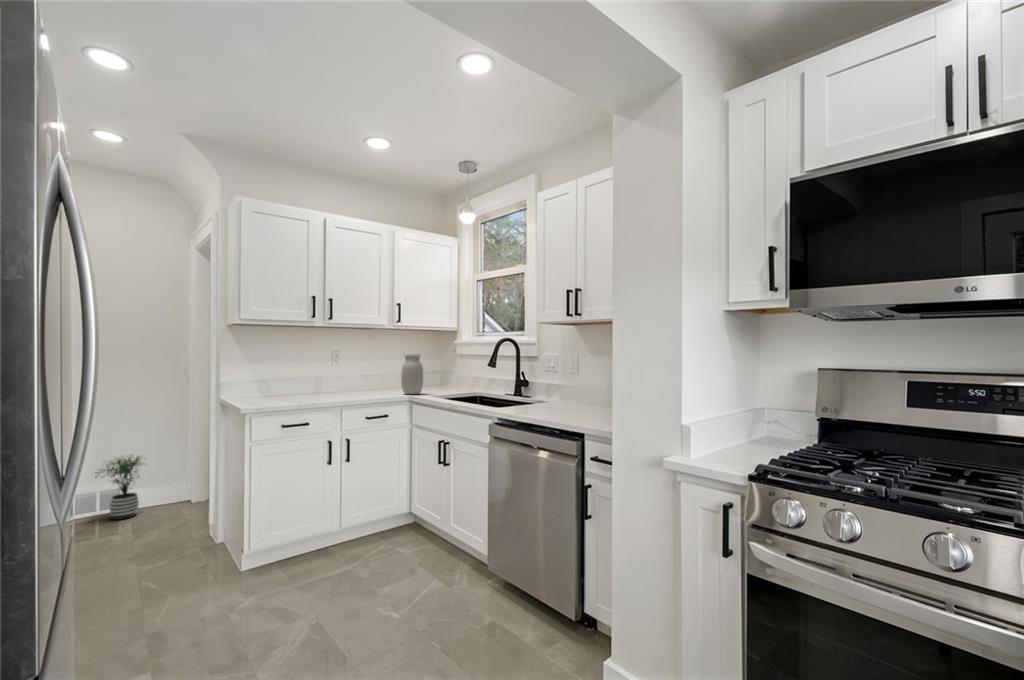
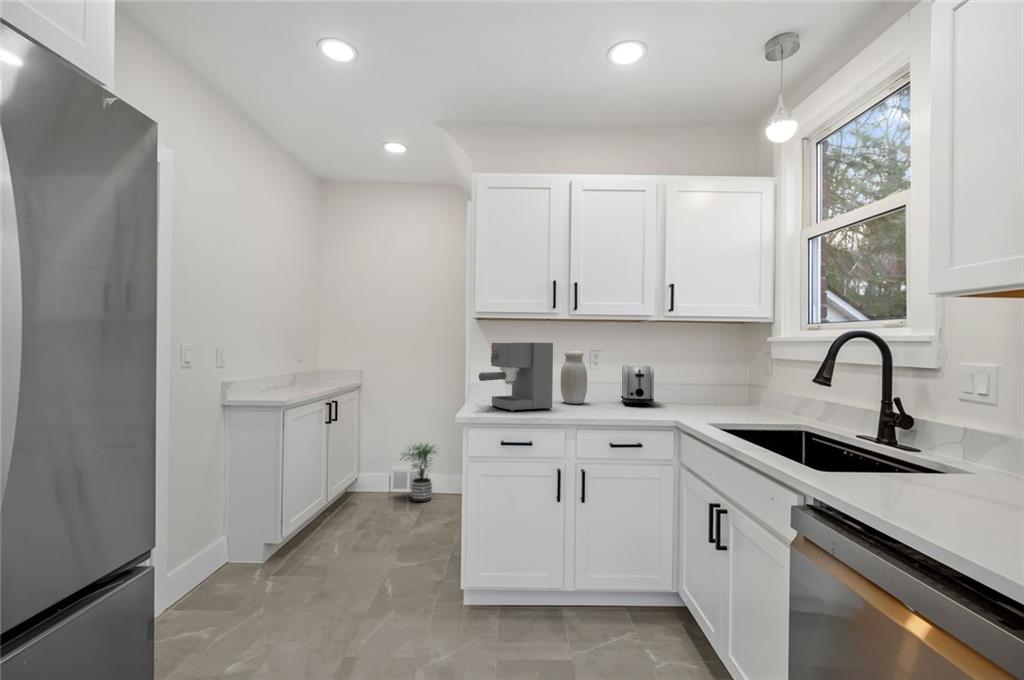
coffee maker: none [250,345,312,401] -> present [479,343,553,411]
jar: present [401,353,423,394] -> present [561,351,587,404]
toaster: none [353,363,383,393] -> present [621,365,654,406]

